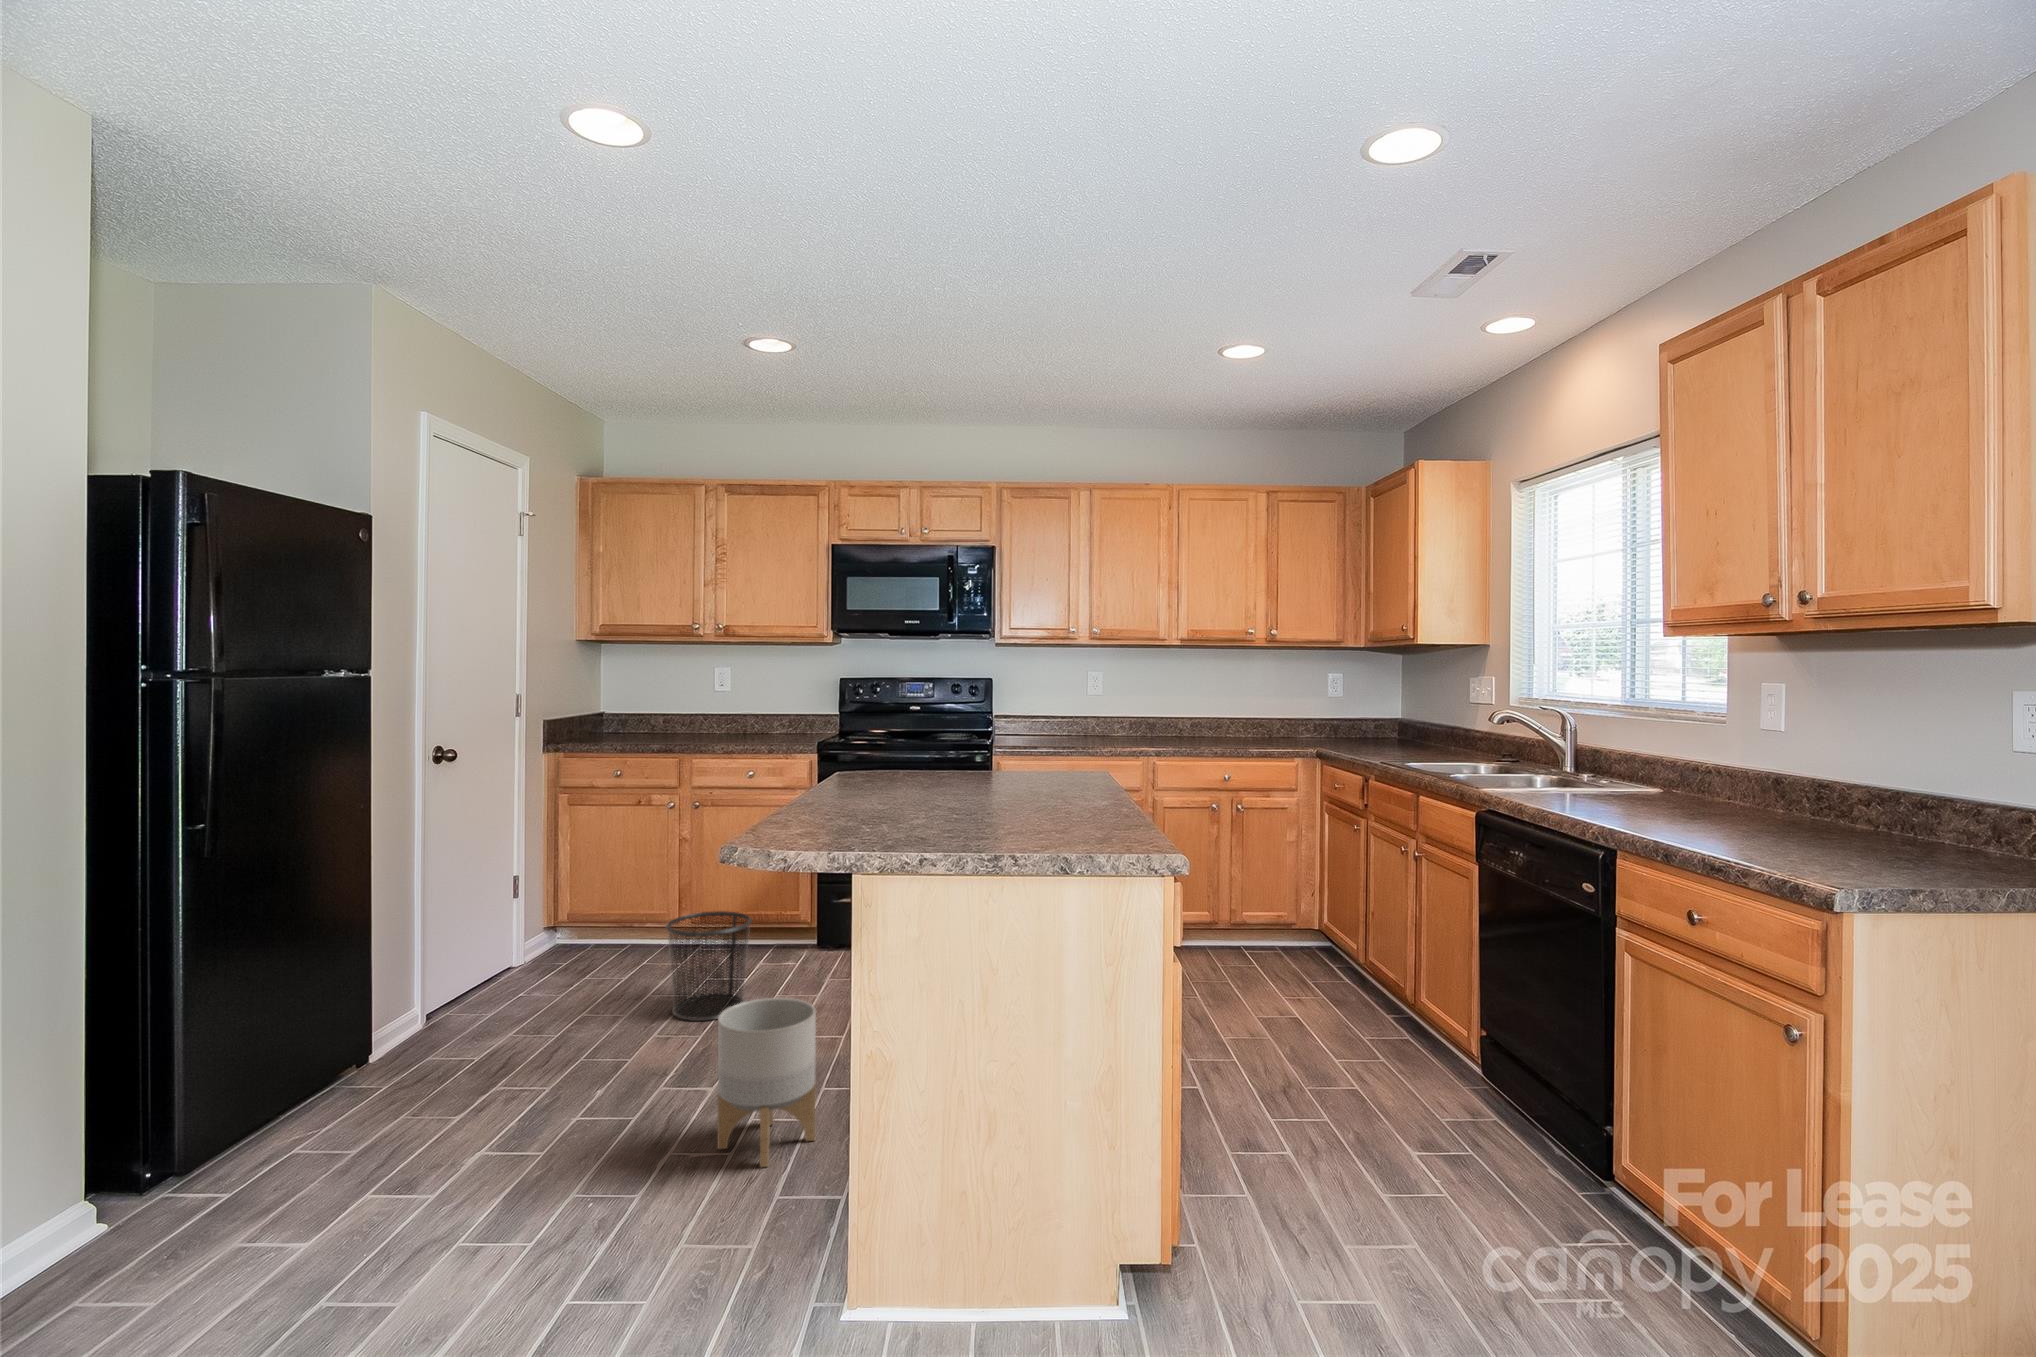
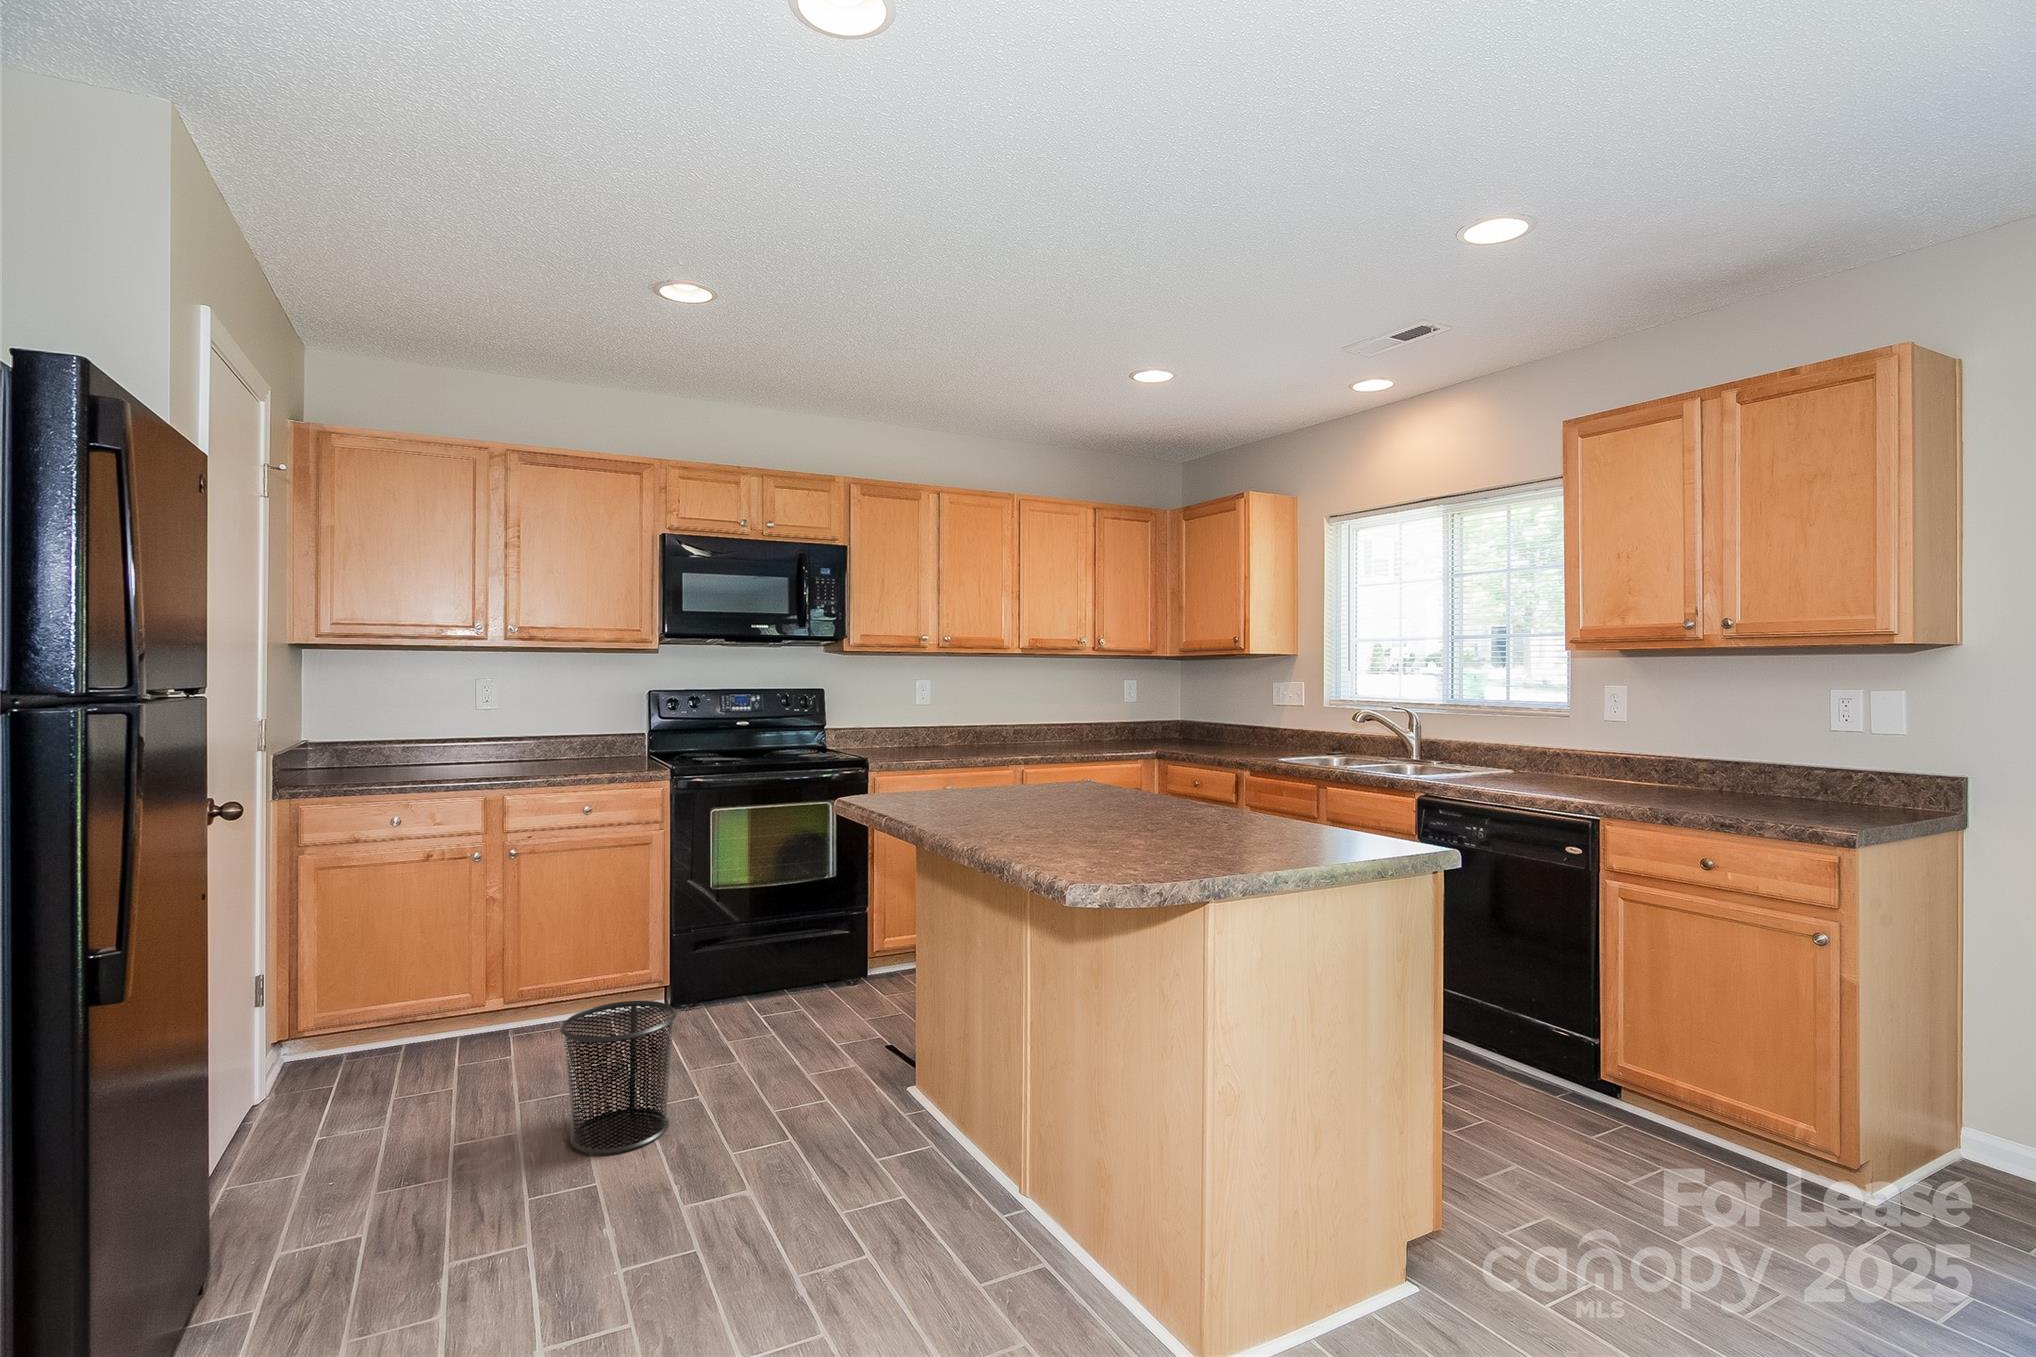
planter: present [717,998,816,1167] -> none [862,1086,979,1298]

